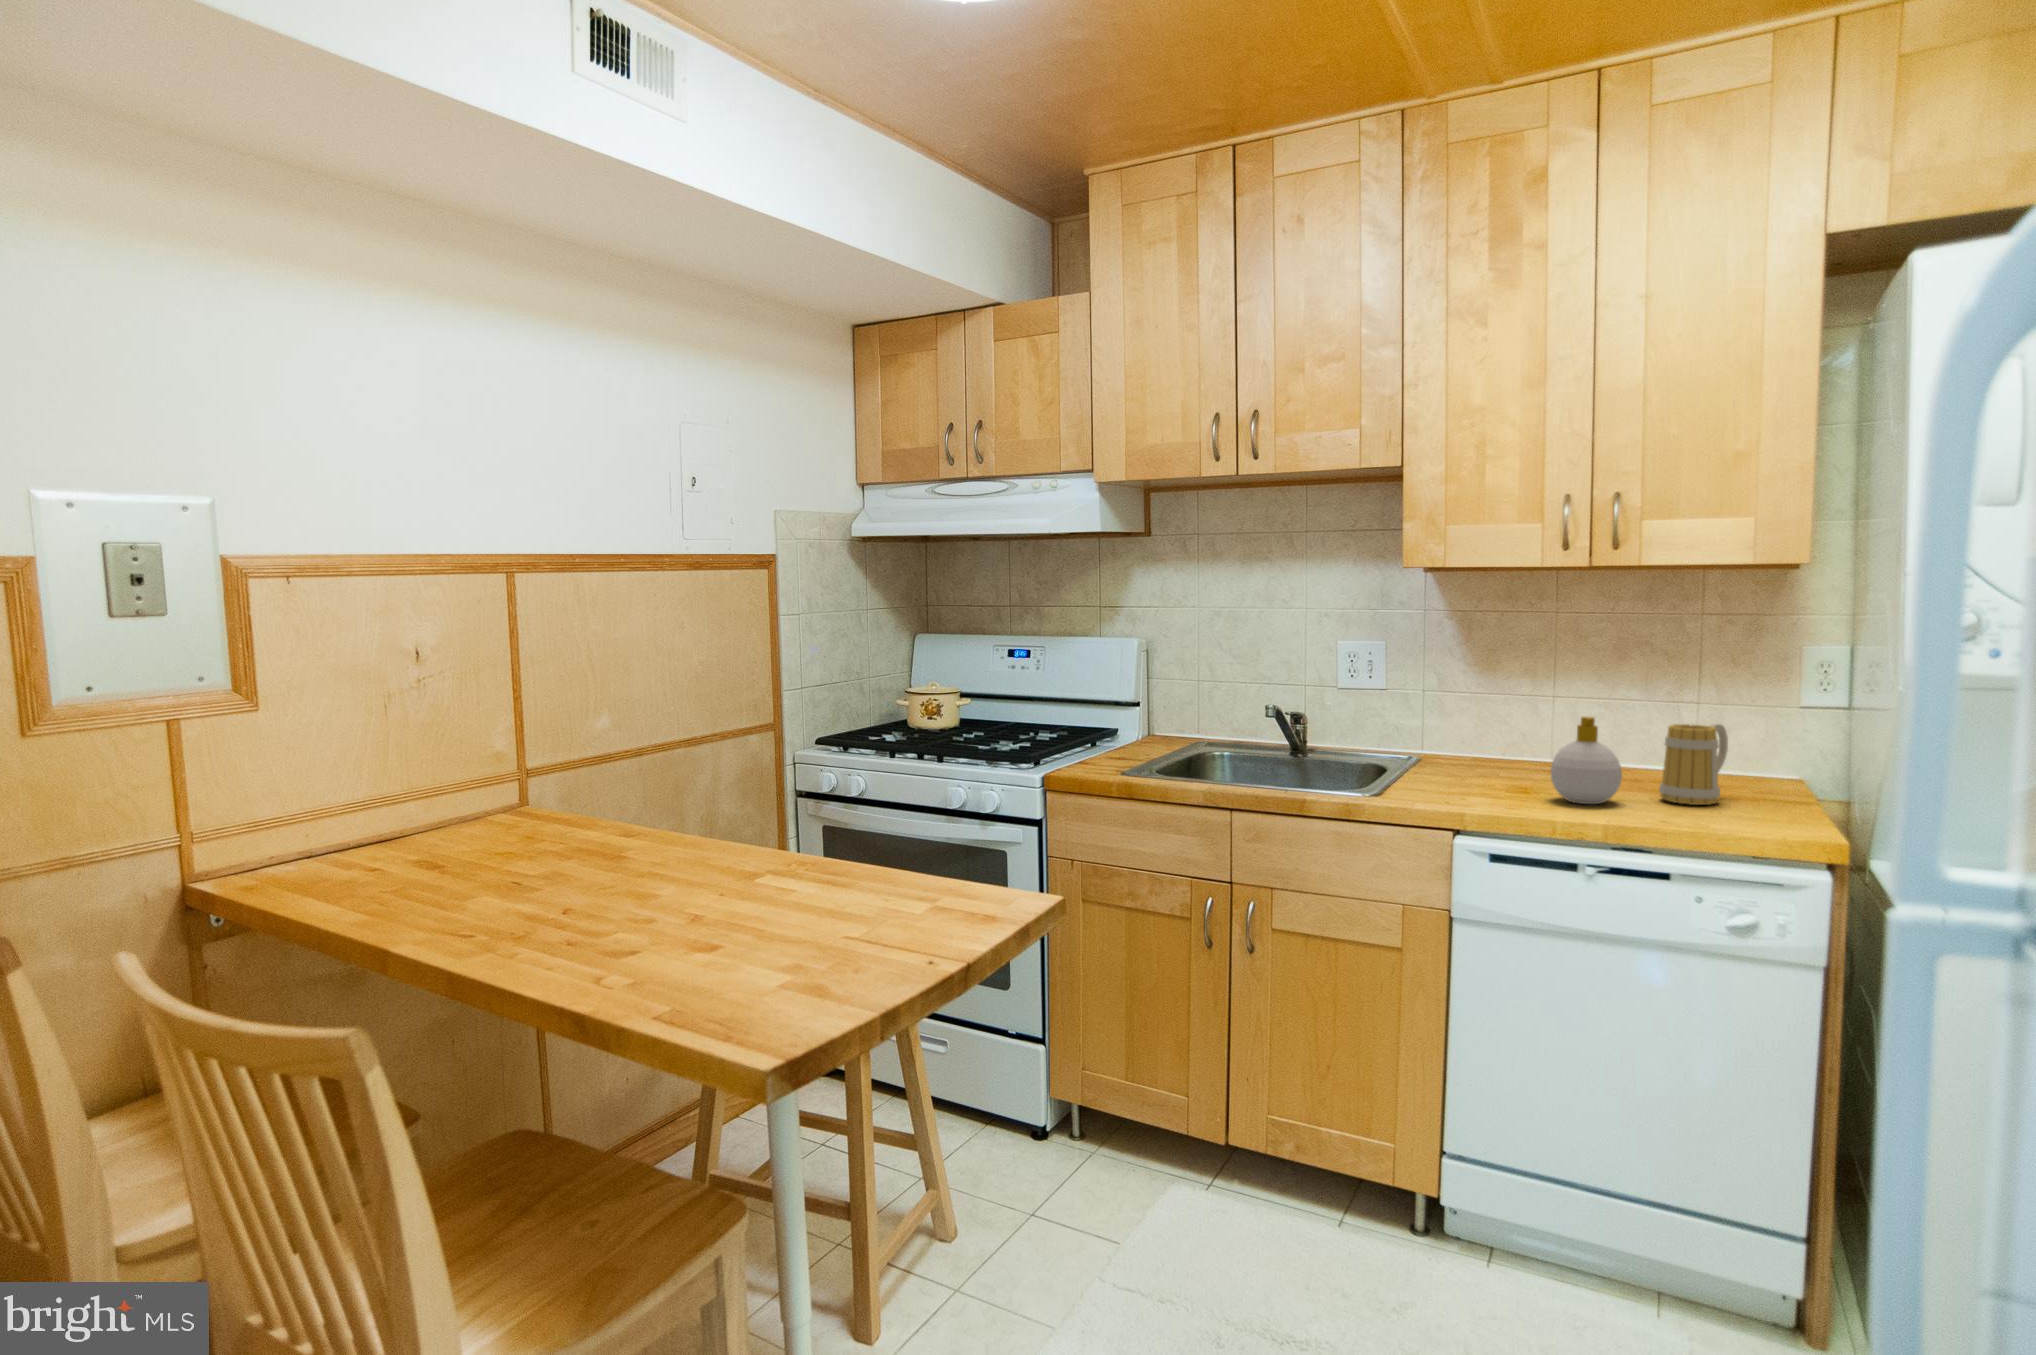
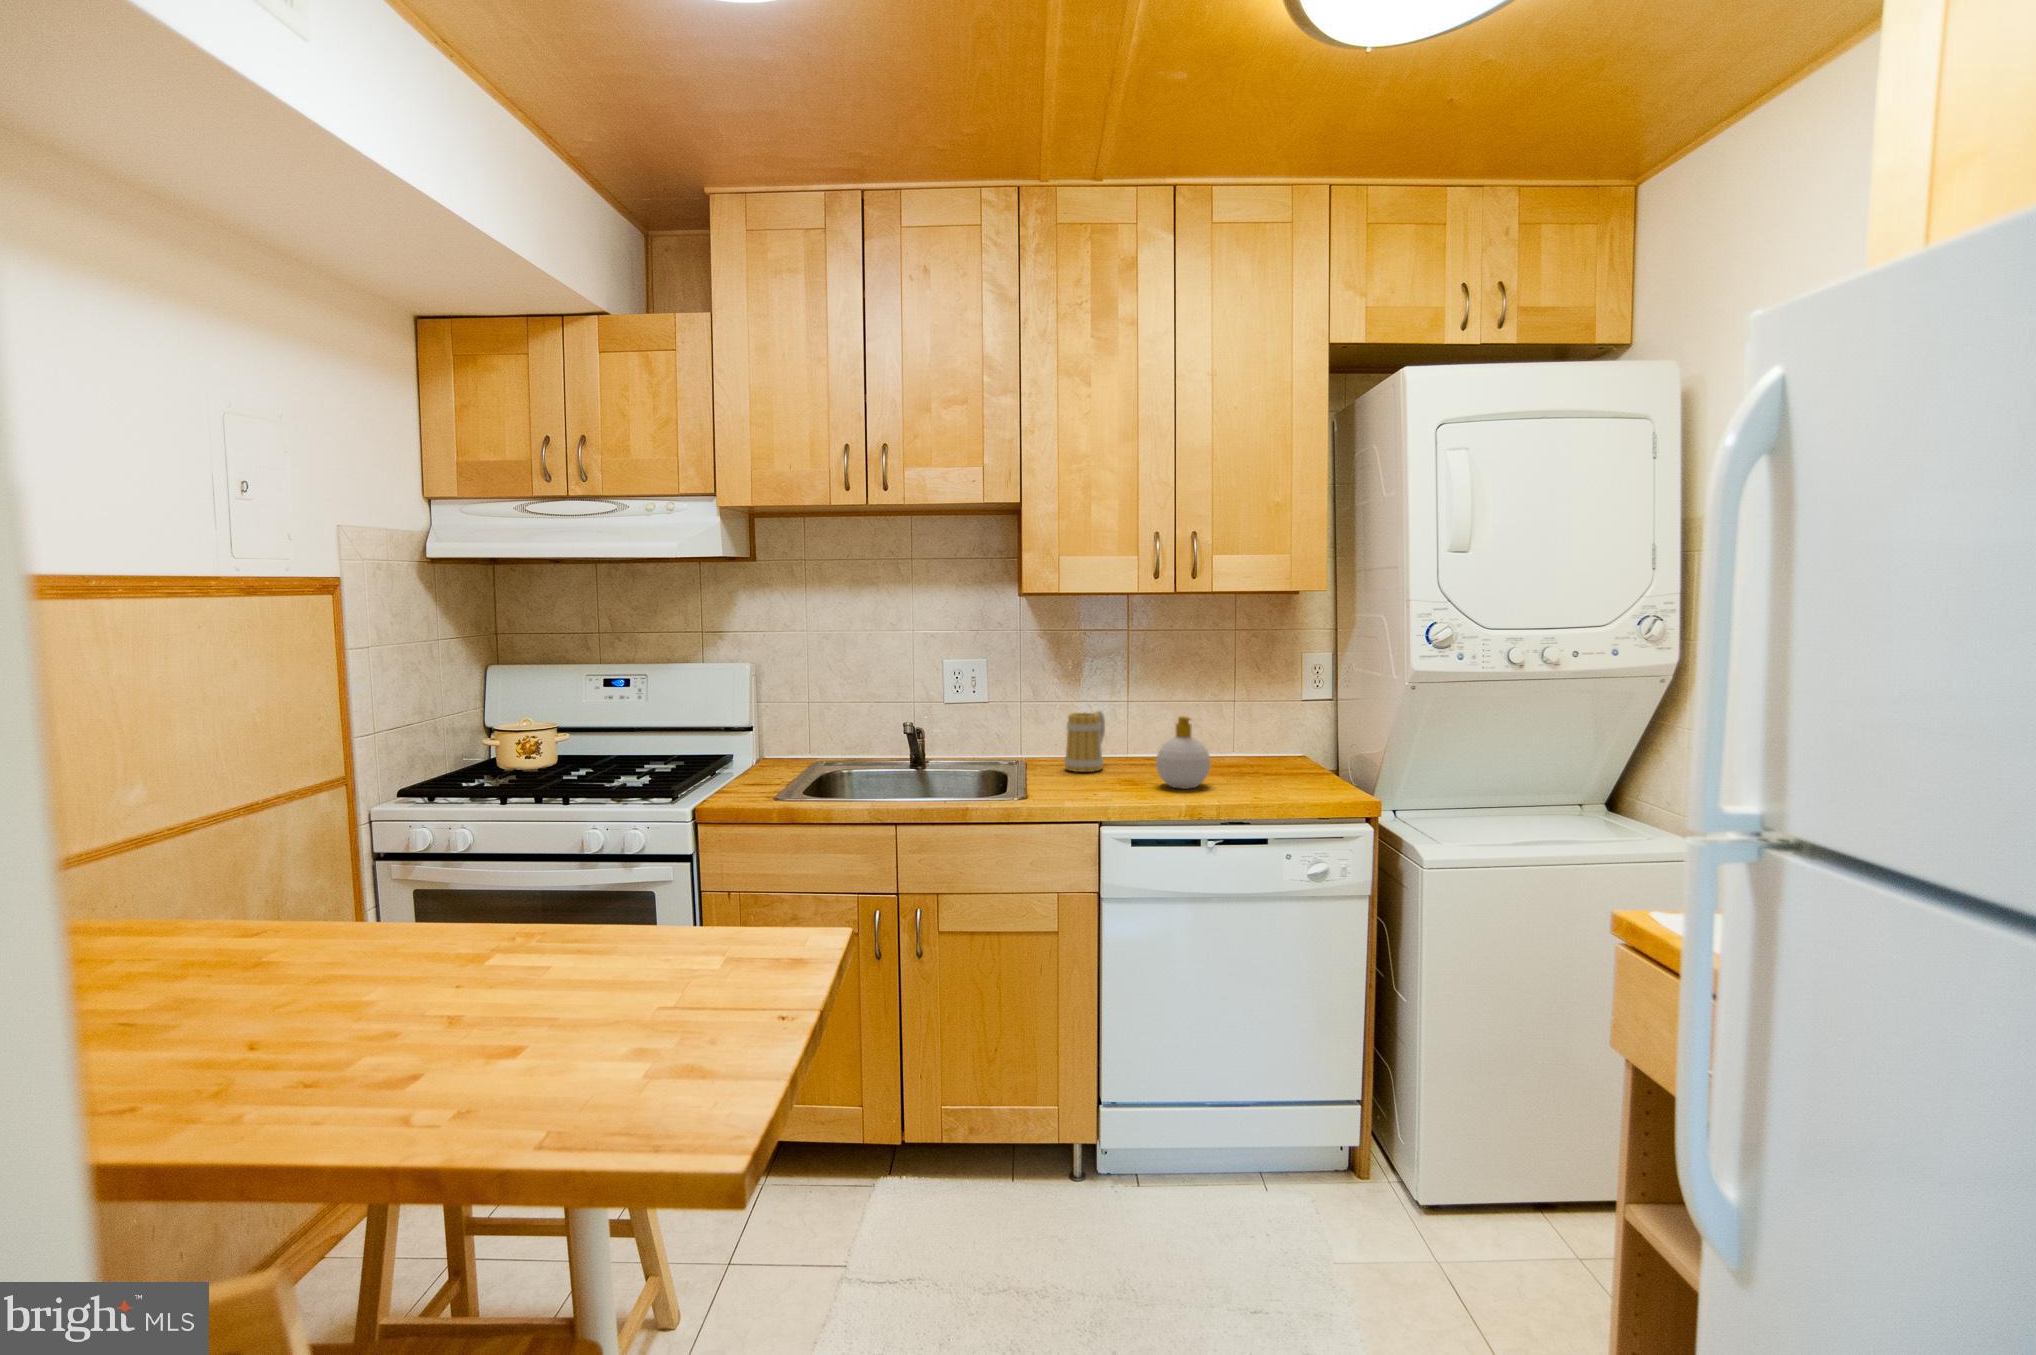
mug: present [1659,724,1728,805] -> present [1064,711,1105,772]

